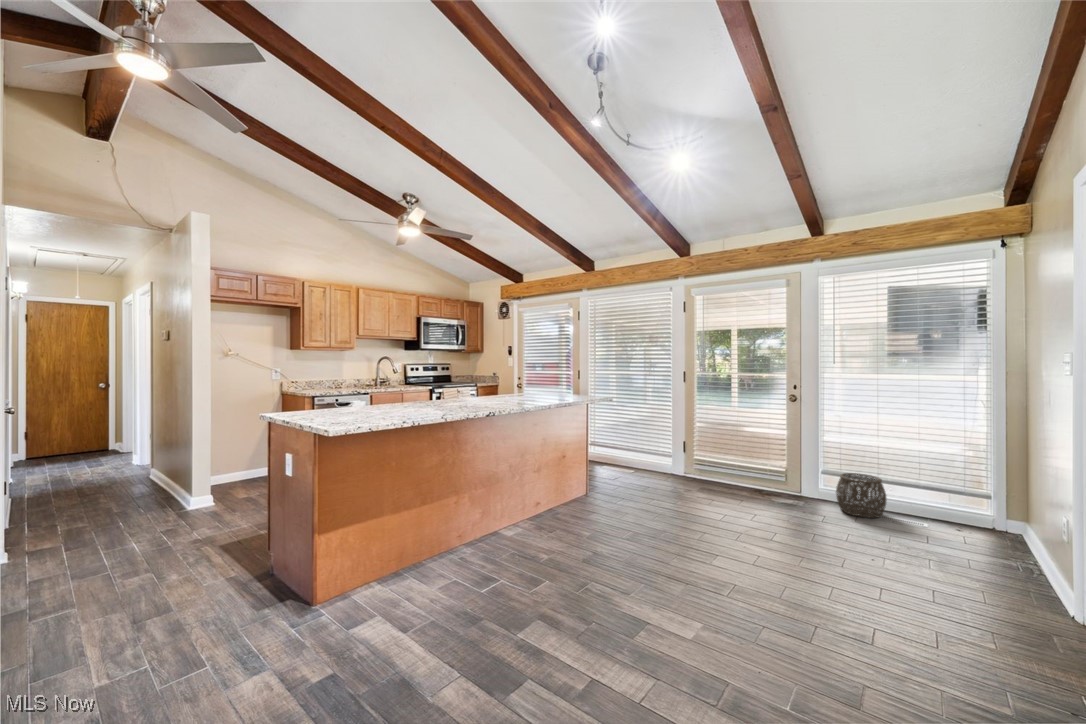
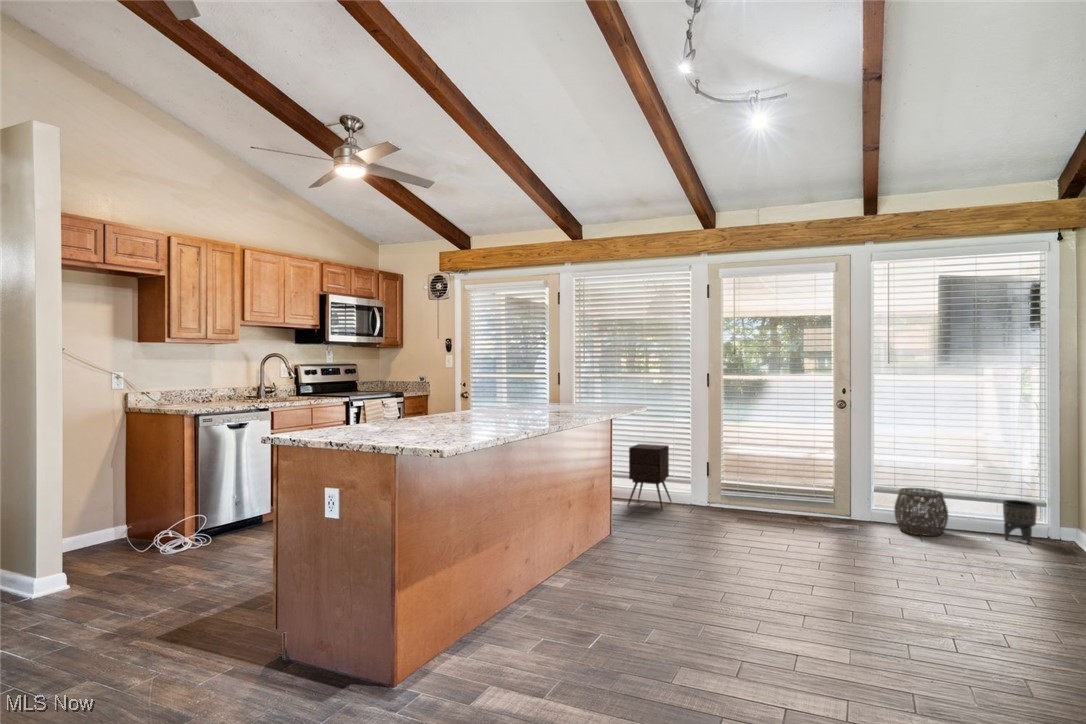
side table: none [621,425,658,477] -> present [628,444,671,509]
planter: none [942,491,978,534] -> present [1003,500,1037,544]

